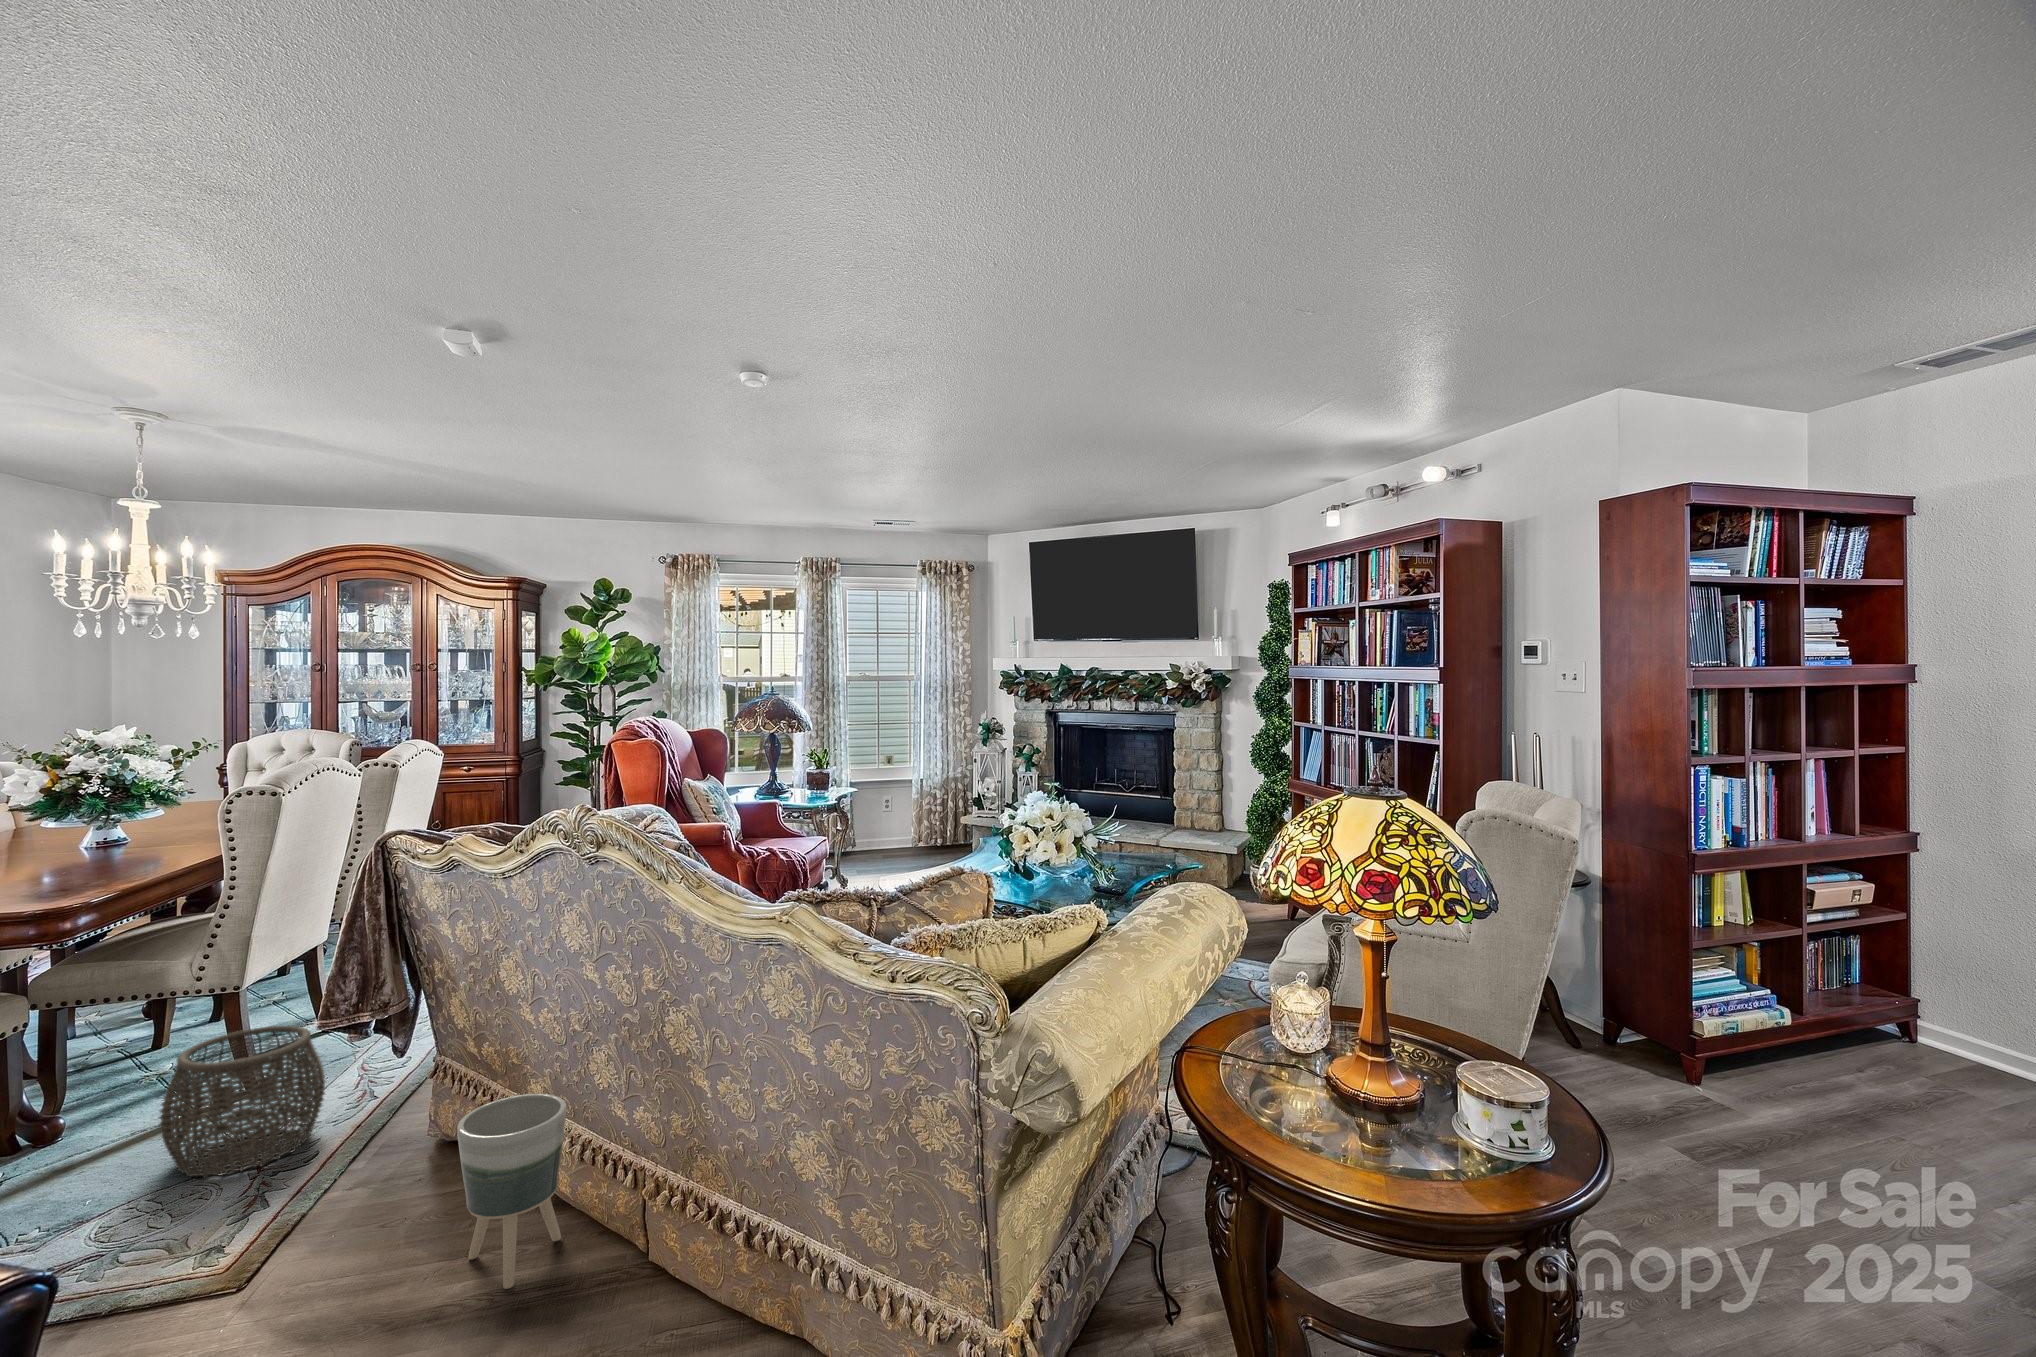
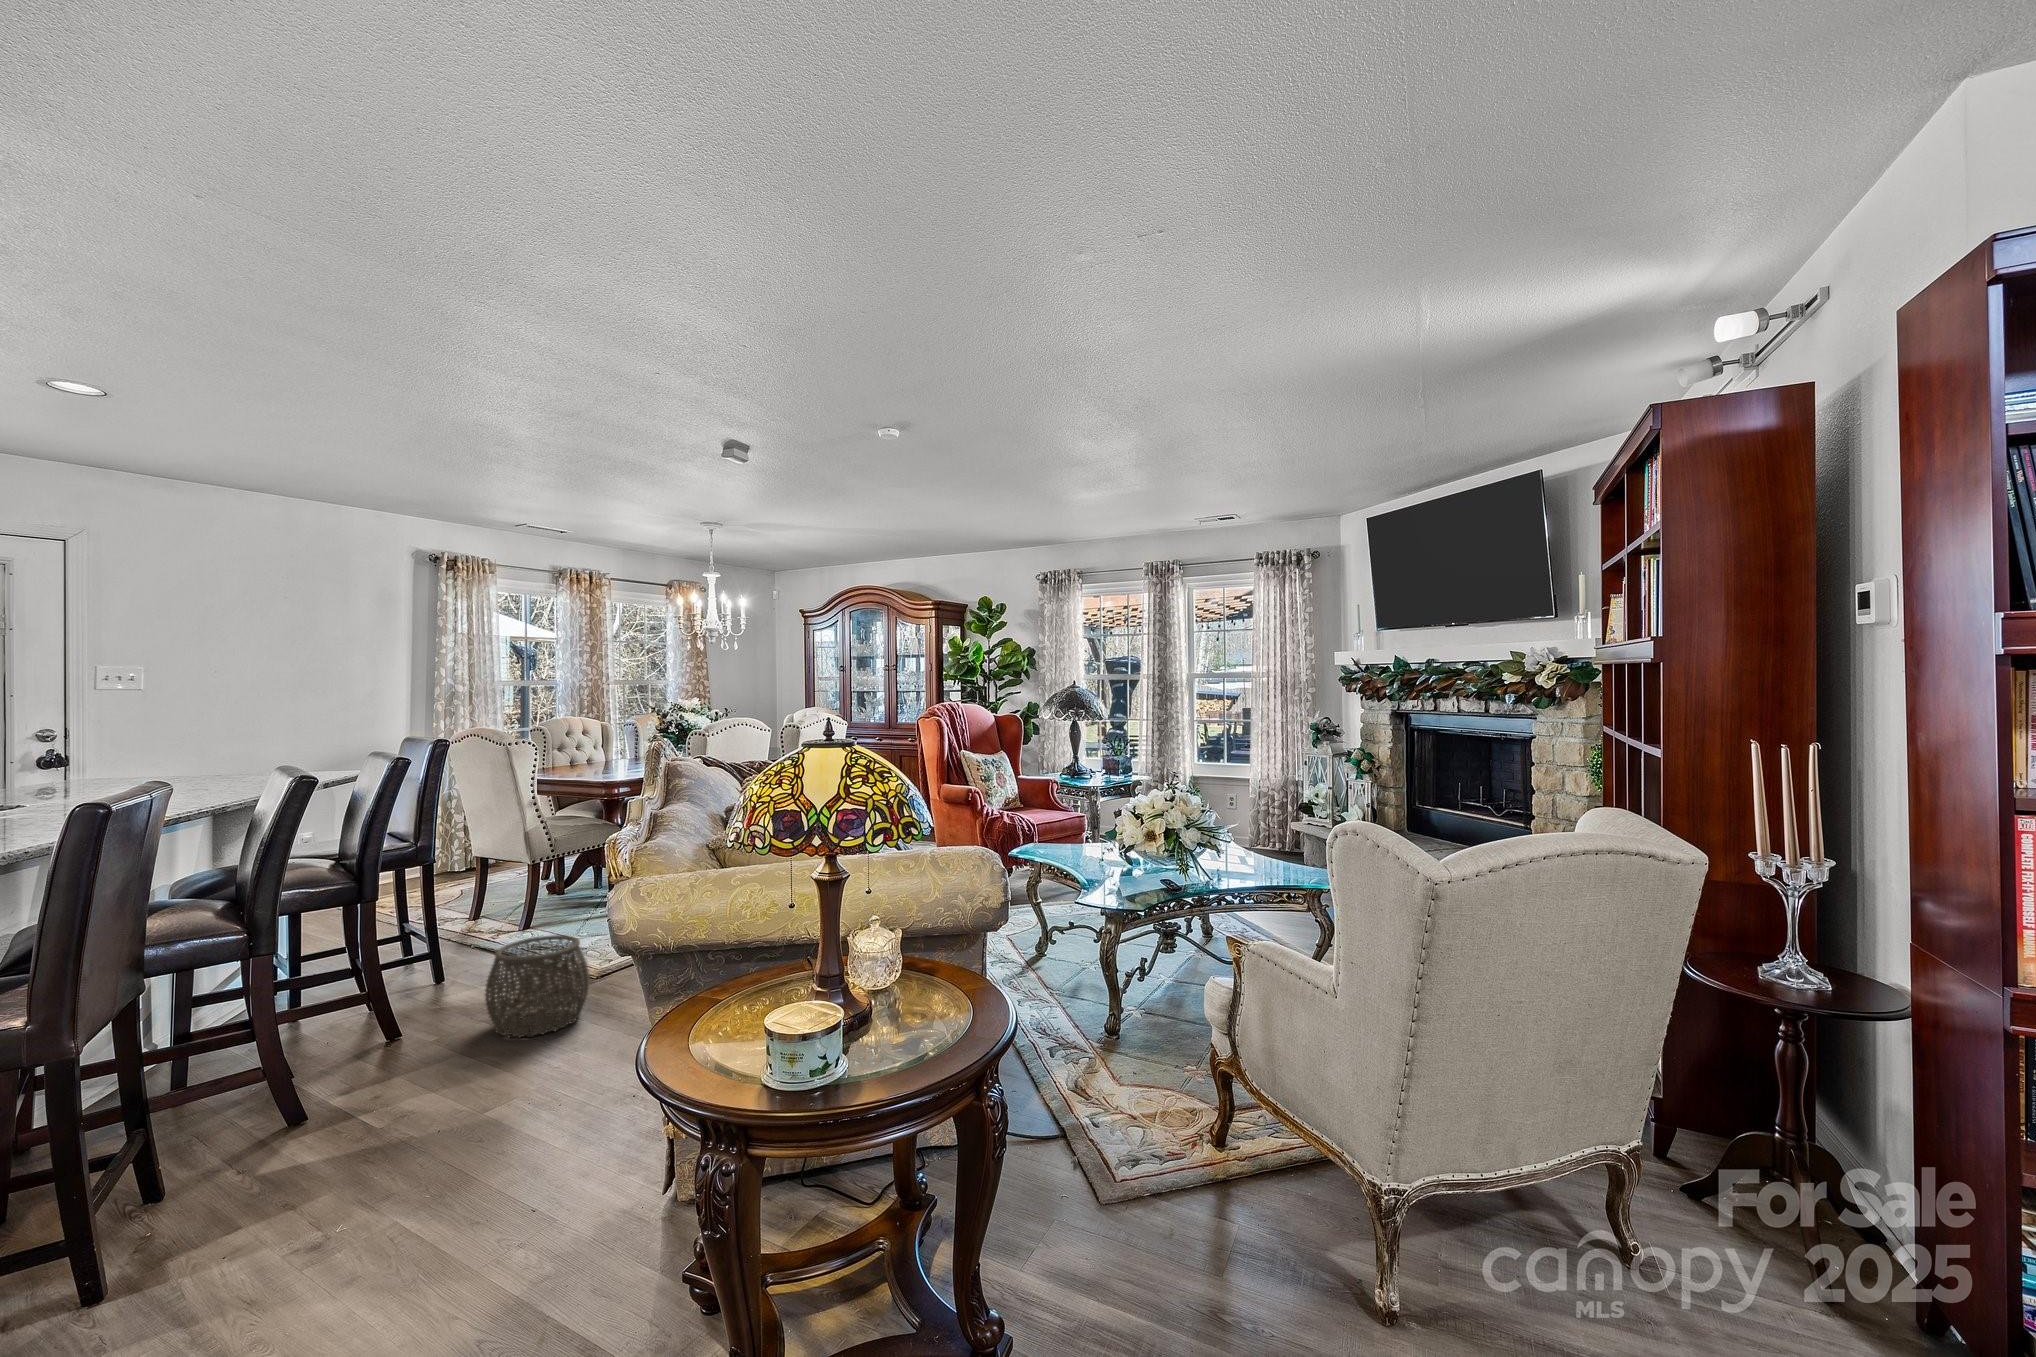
planter: present [457,1094,567,1289] -> none [497,1029,589,1189]

